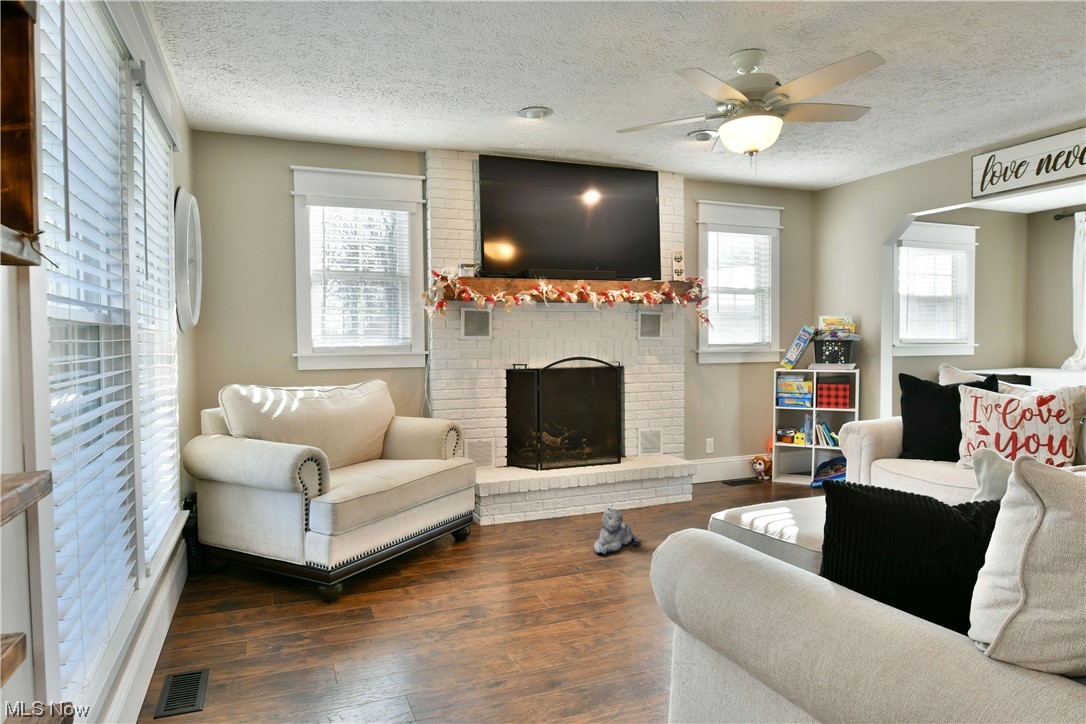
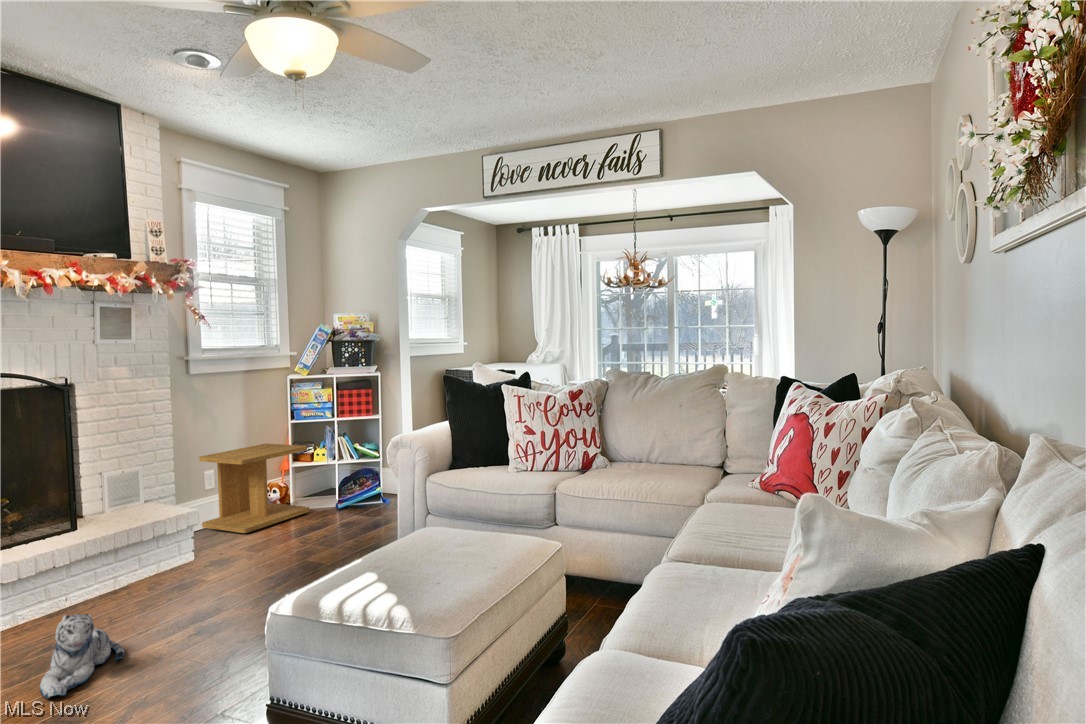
side table: none [703,424,787,491] -> present [199,444,309,533]

